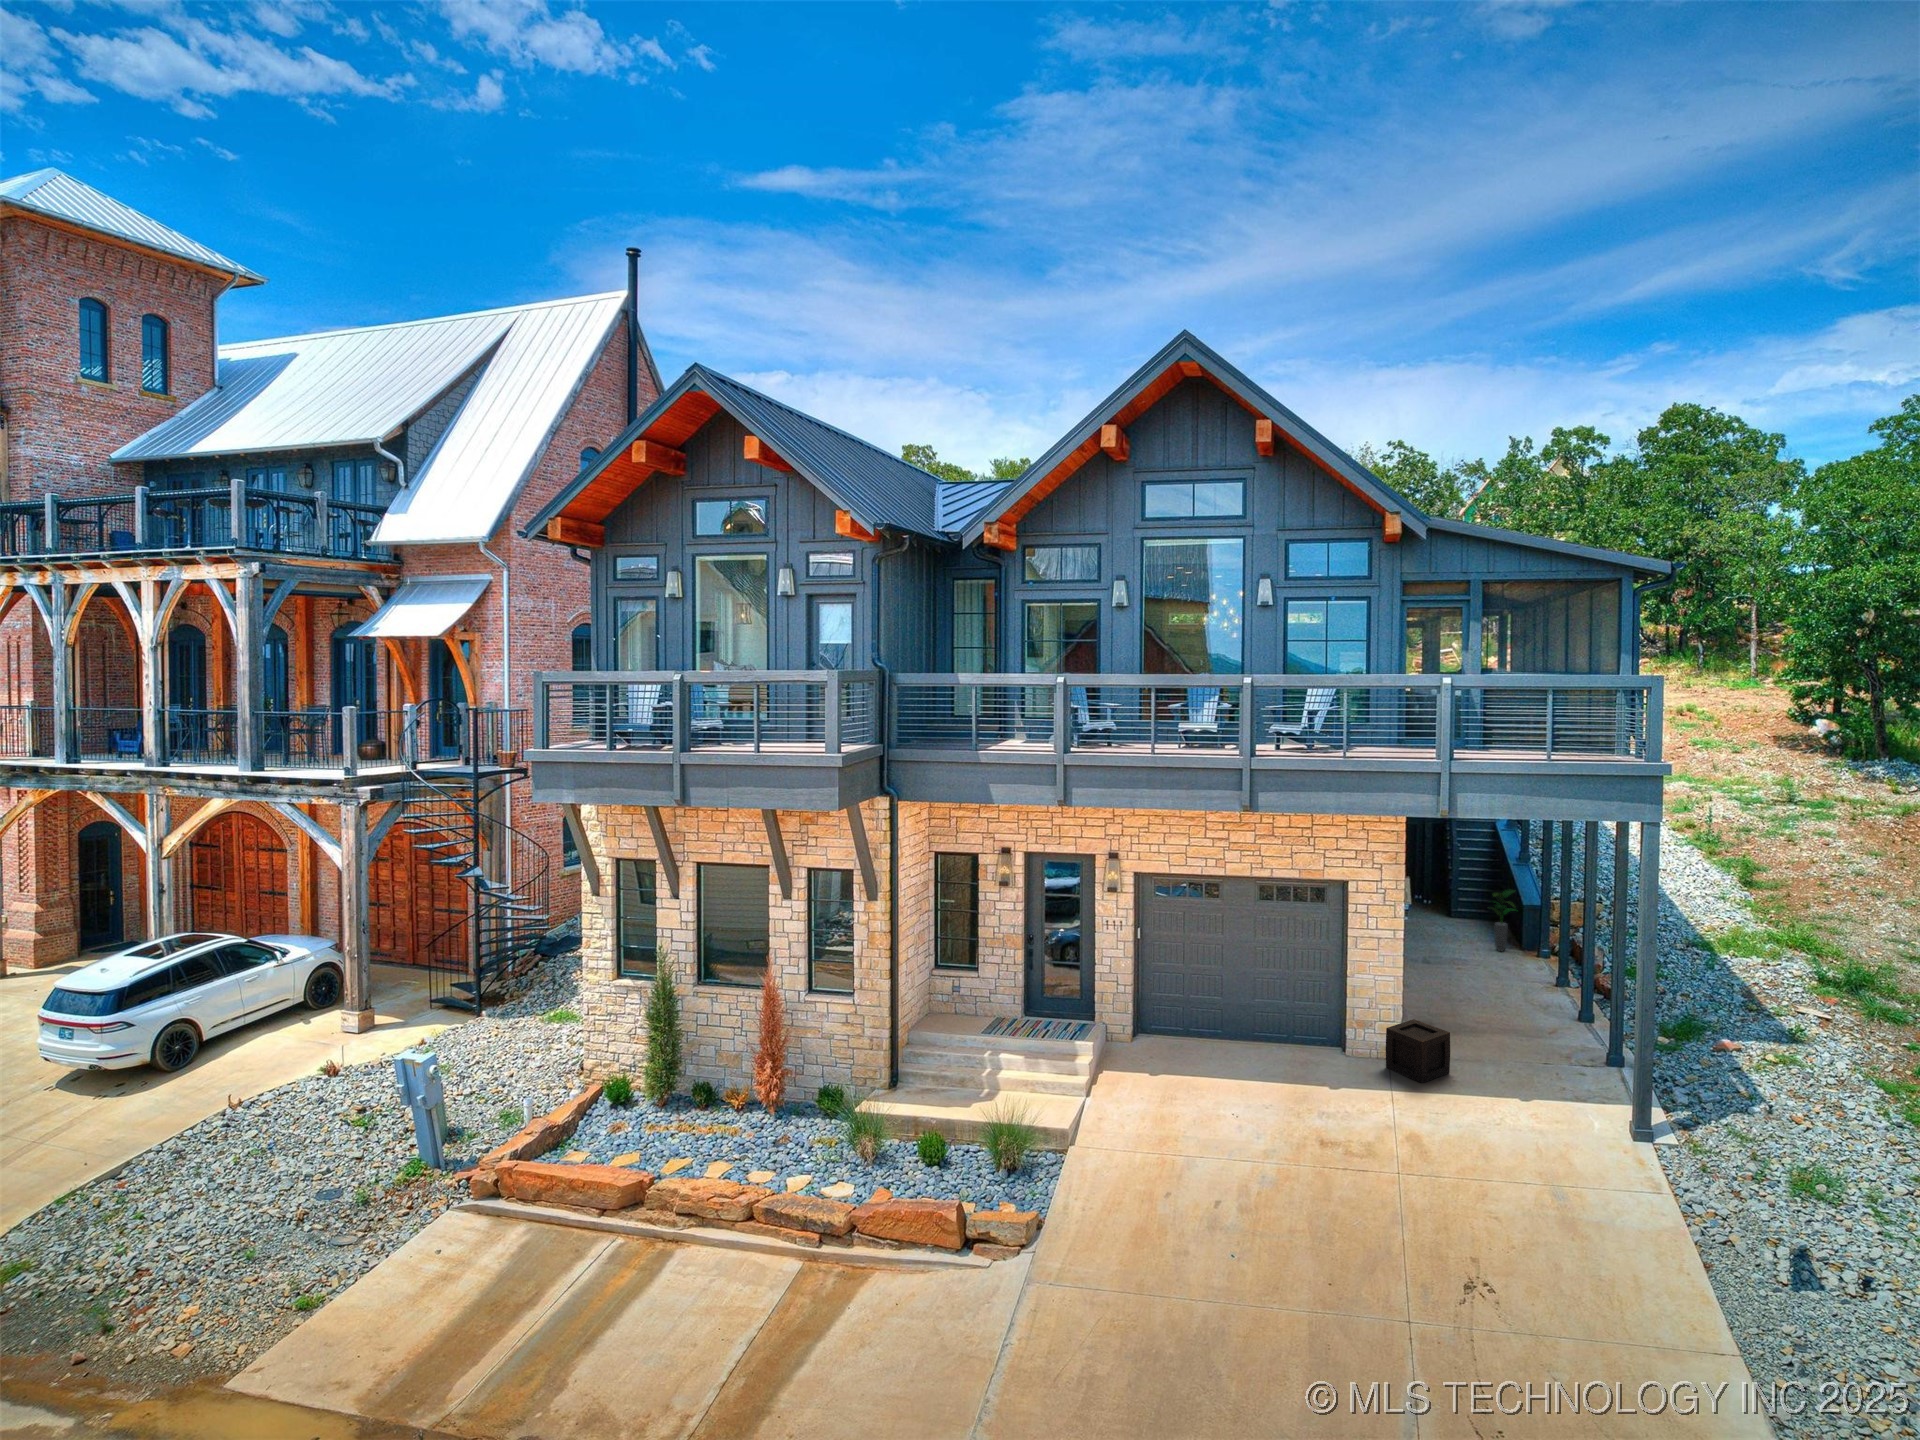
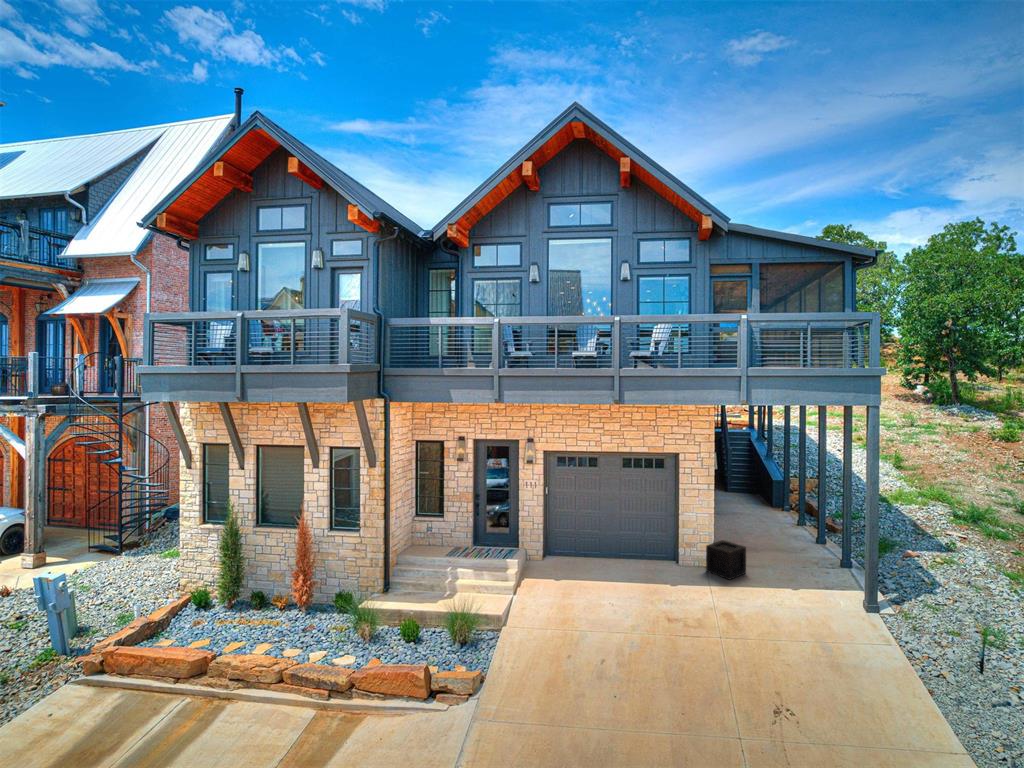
potted plant: present [1493,890,1515,951] -> none [756,469,775,506]

